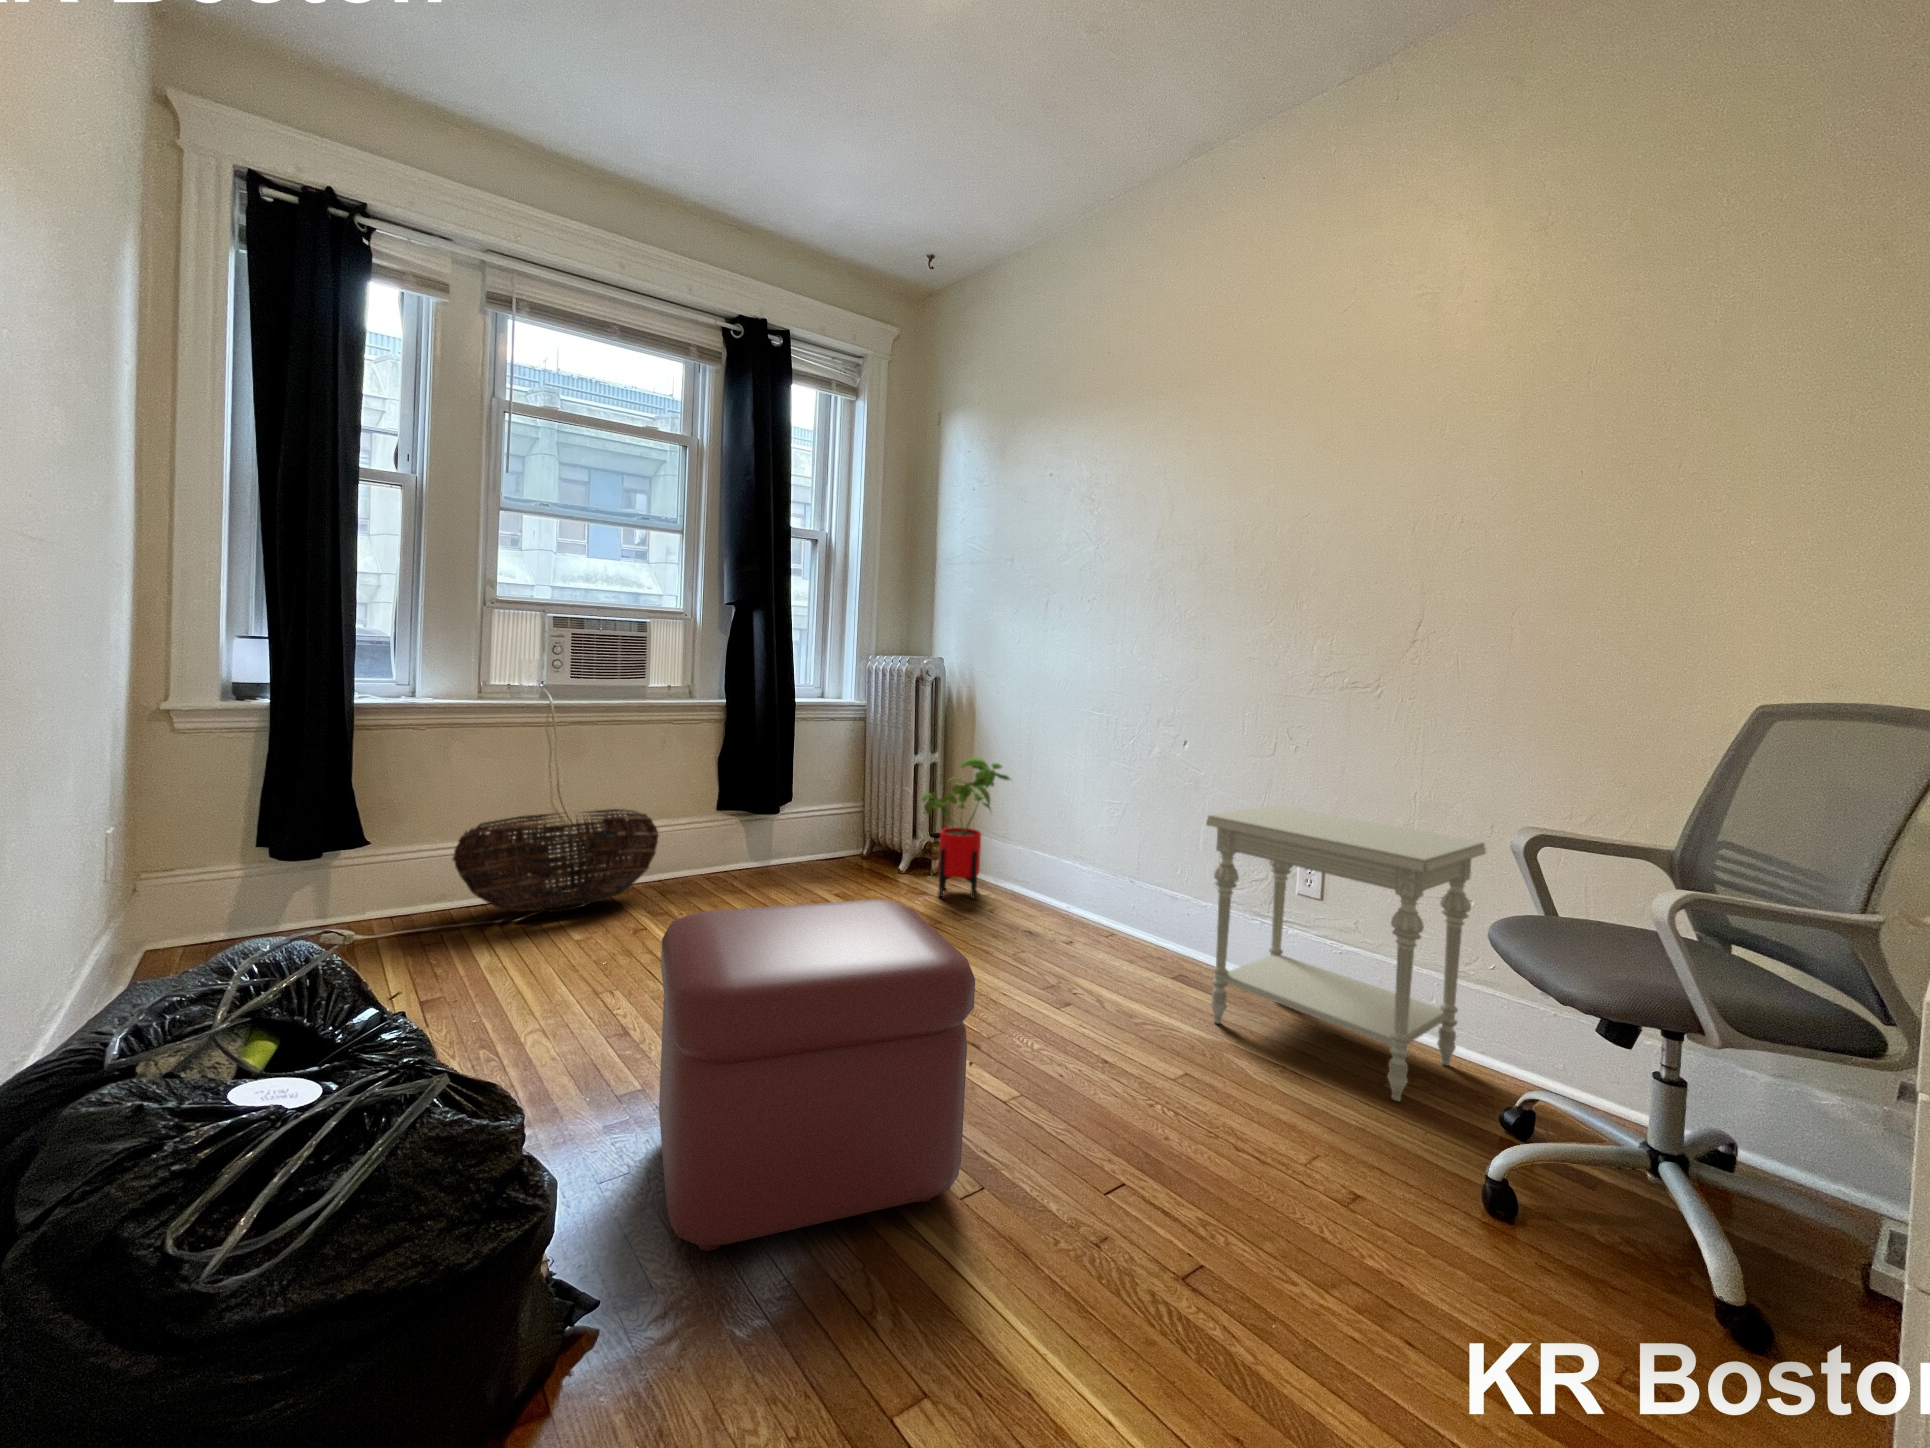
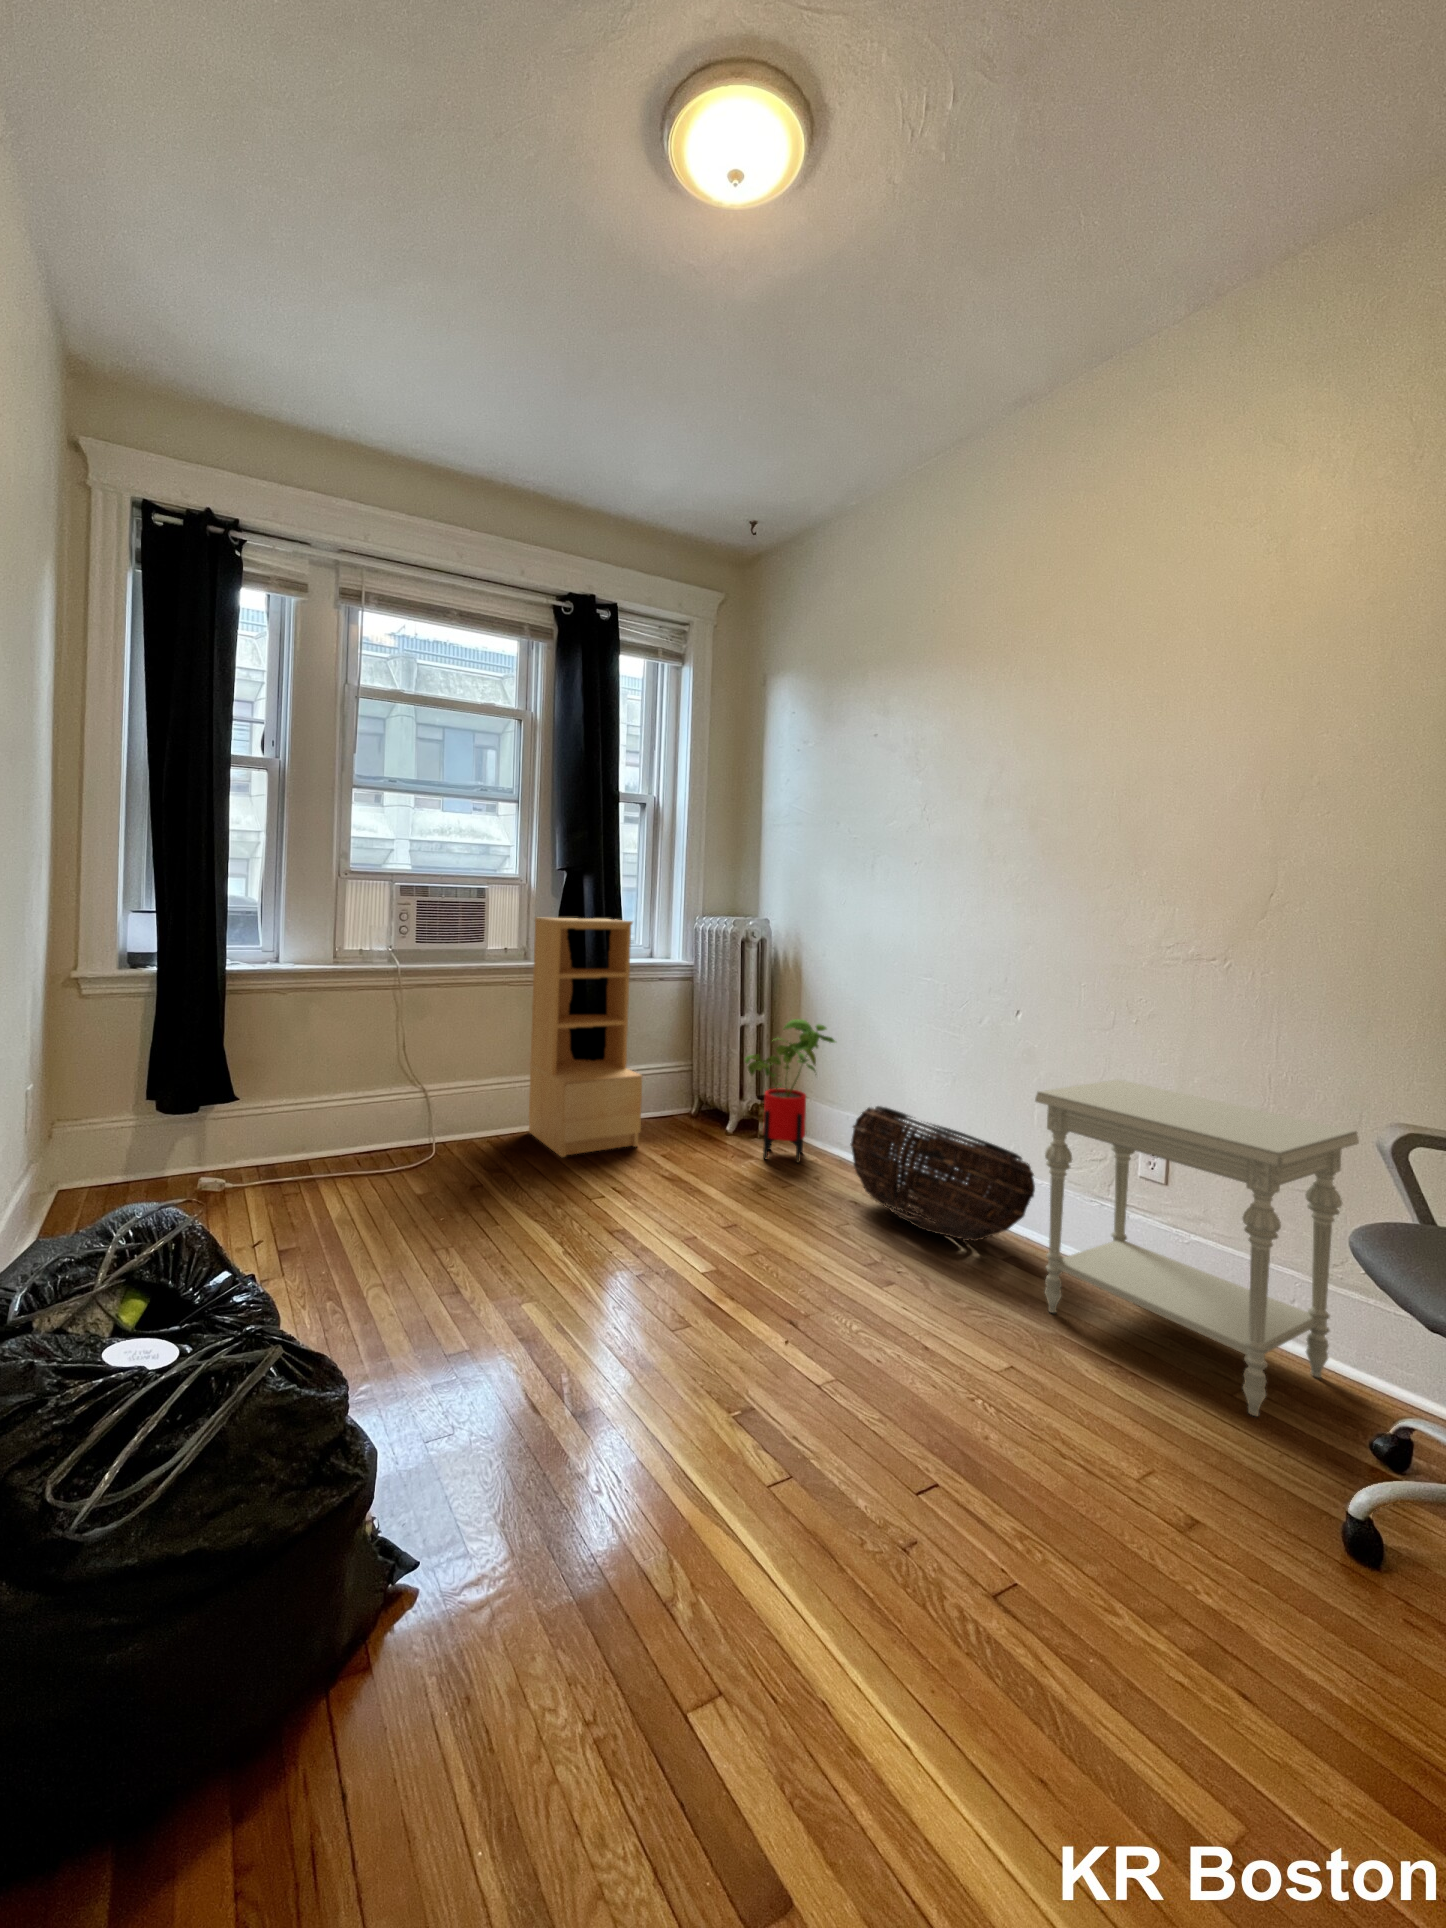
bookshelf: none [696,654,817,900] -> present [529,918,642,1157]
basket: present [453,809,659,912] -> present [851,1106,1035,1241]
ottoman: present [659,900,975,1251] -> none [479,1176,777,1522]

